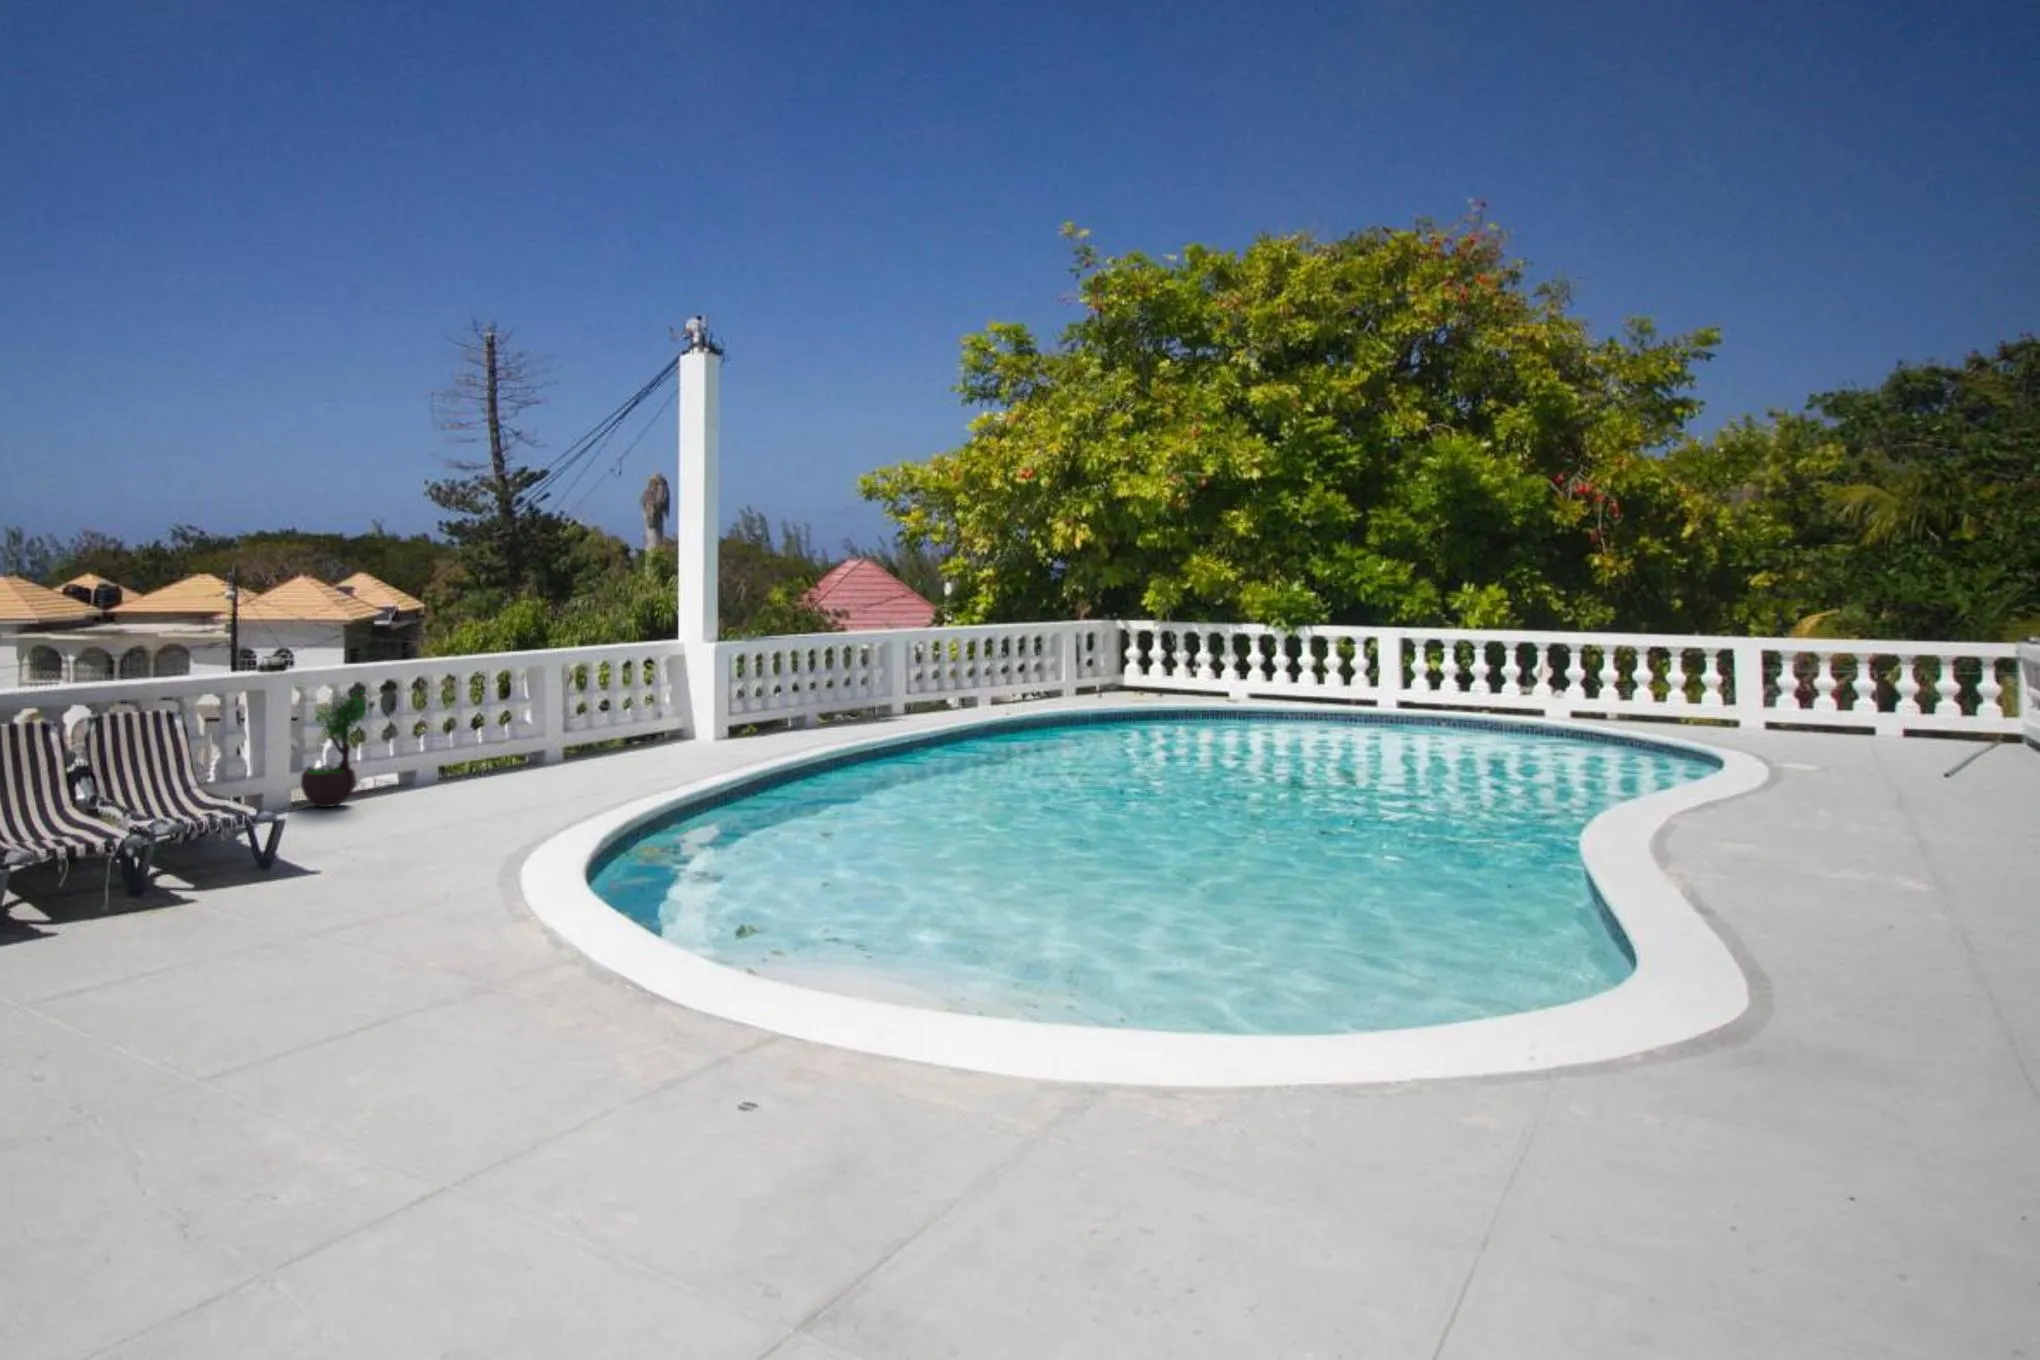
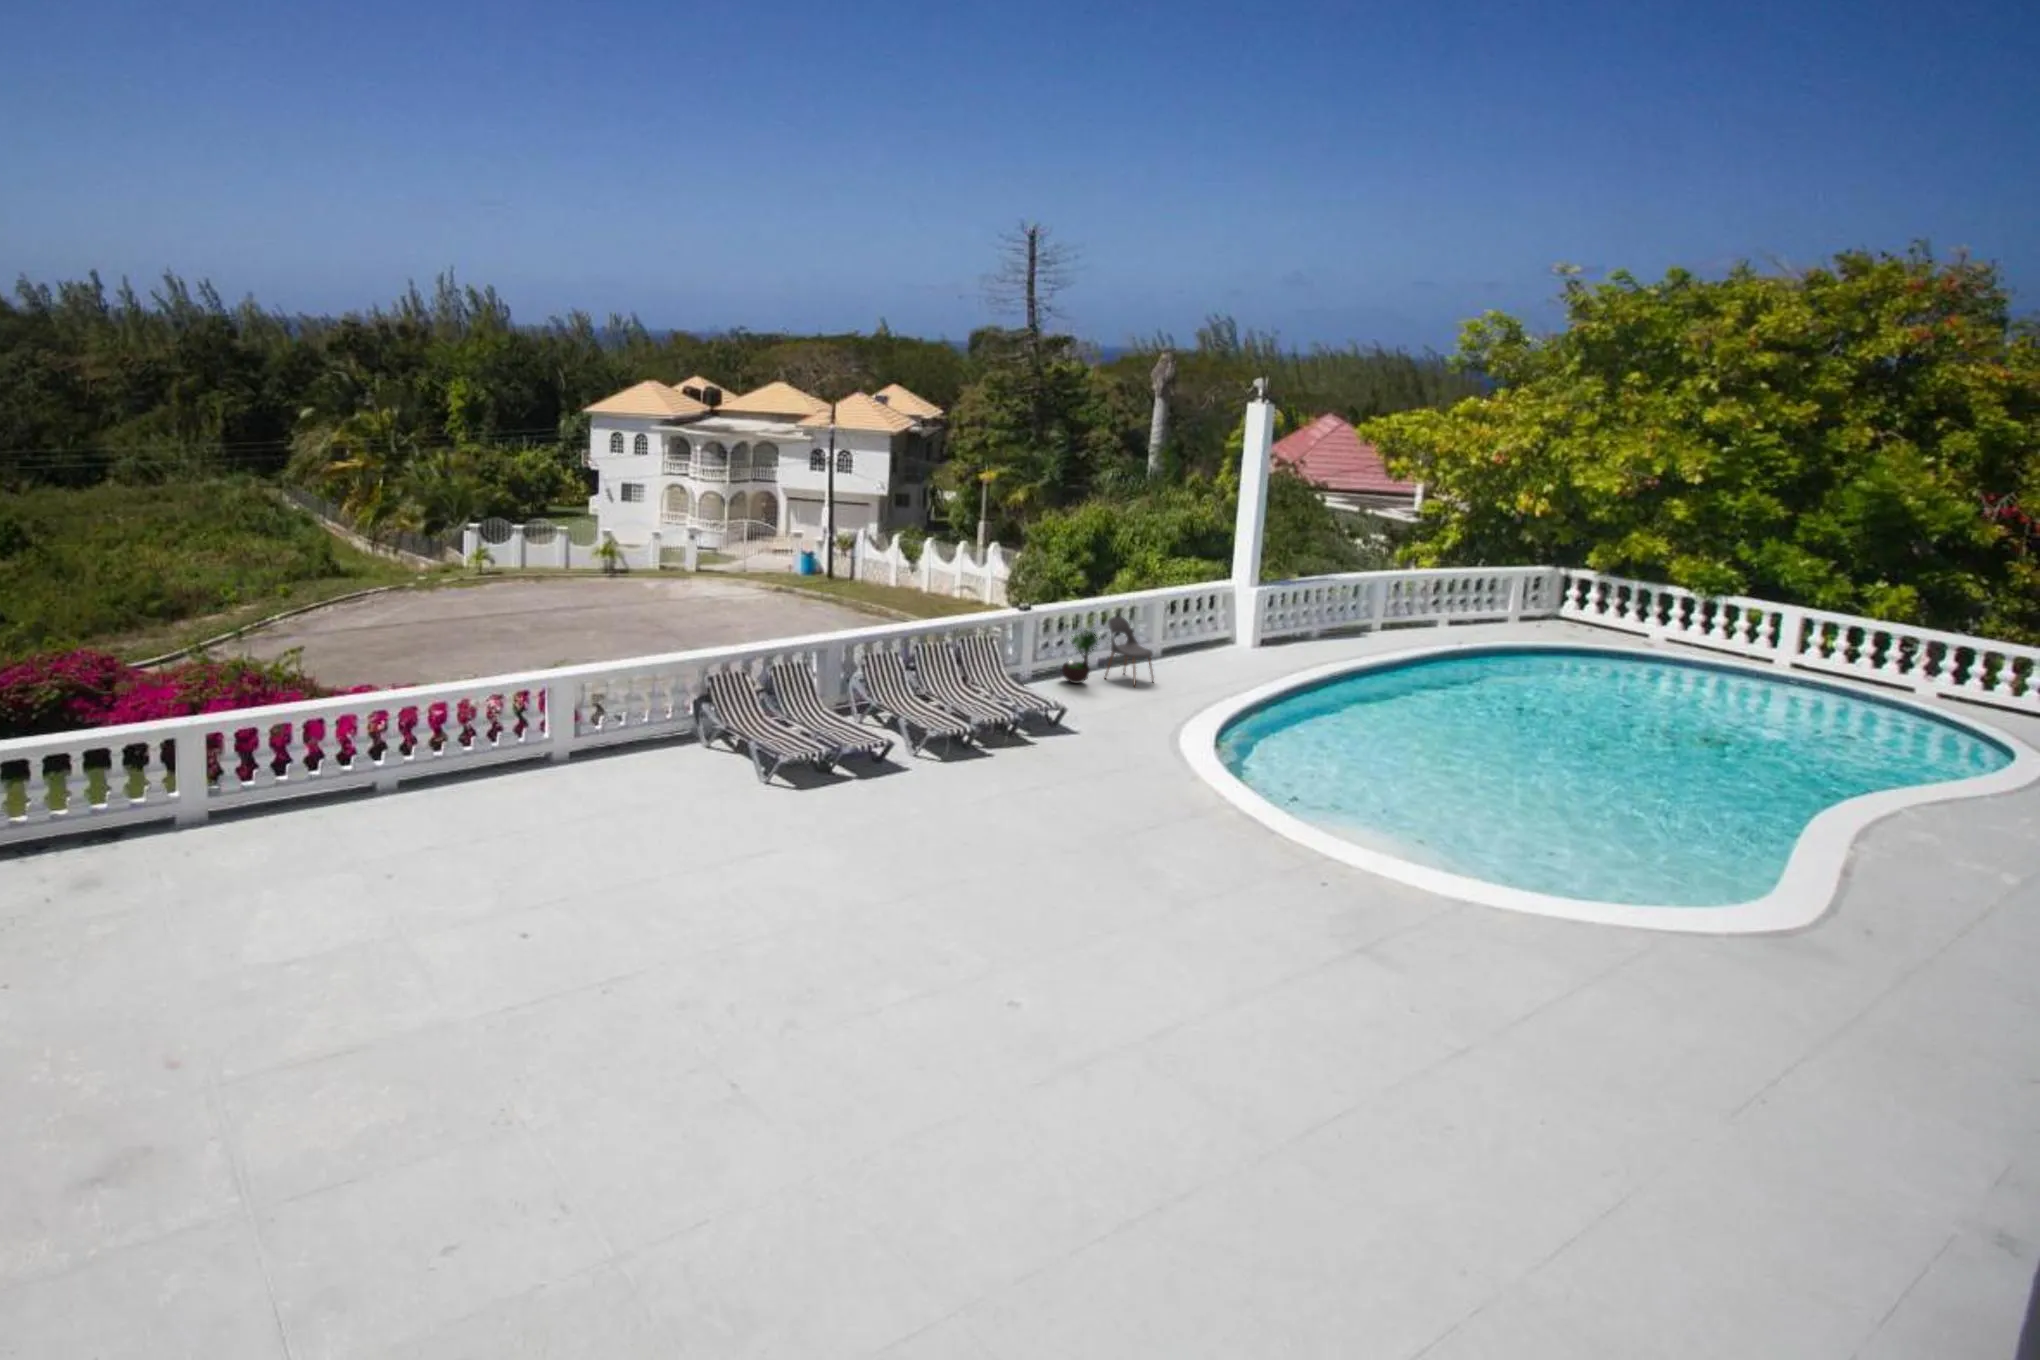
chair: none [397,677,493,802] -> present [1105,617,1154,685]

